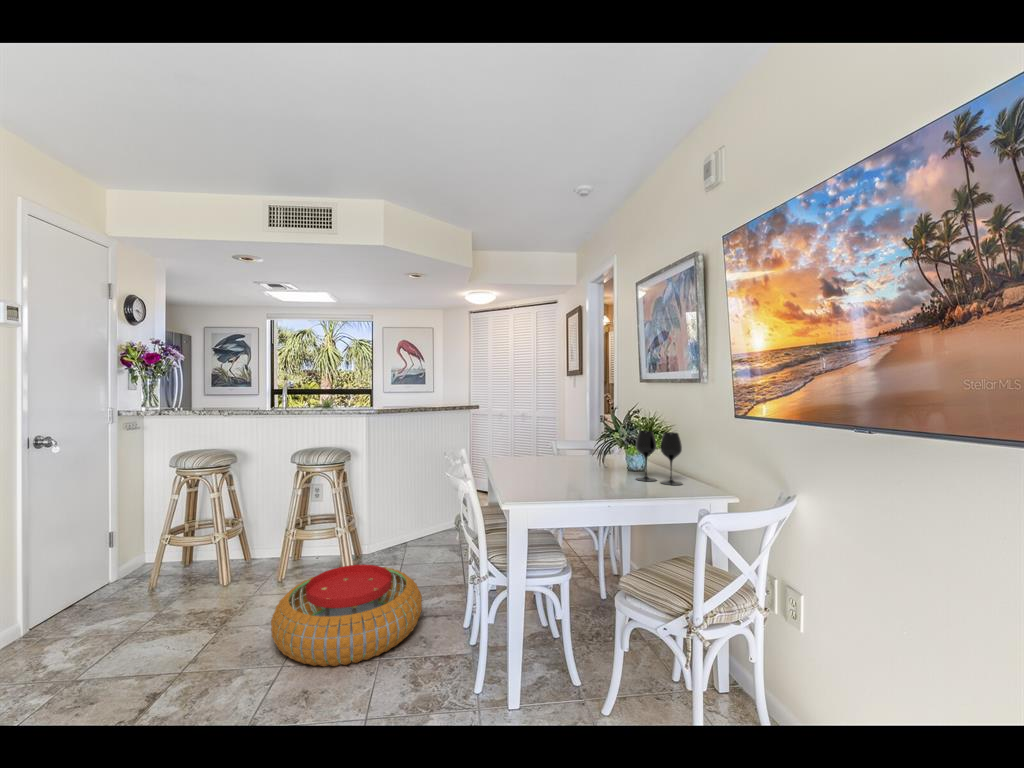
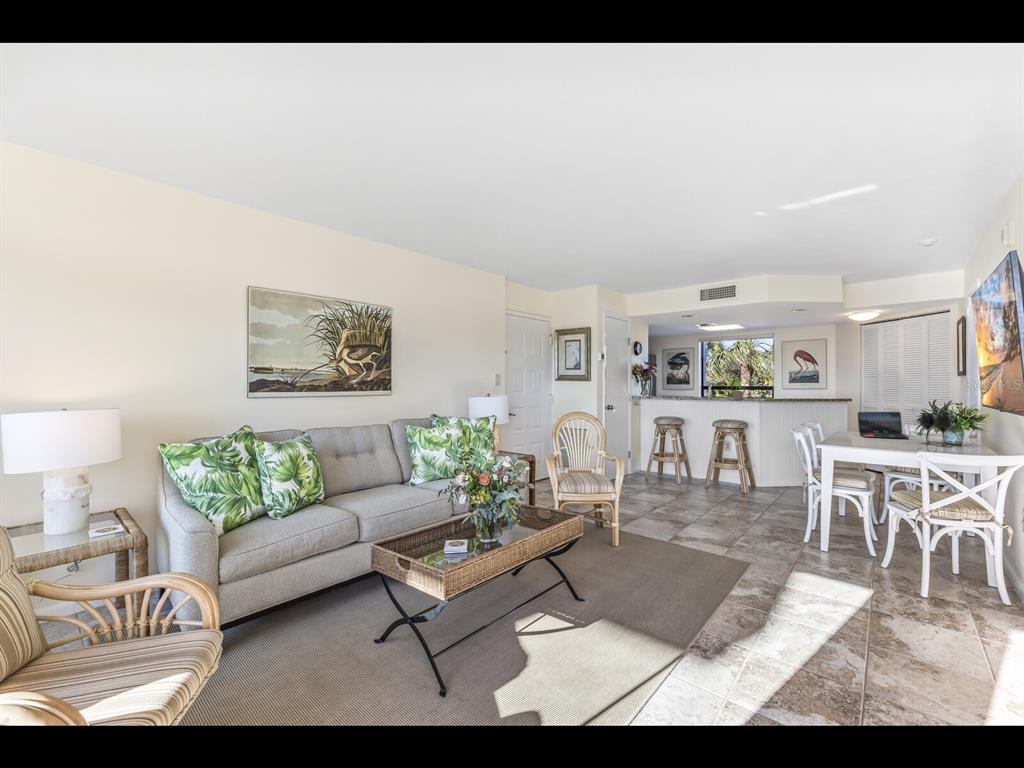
potted plant: none [311,372,357,412] -> present [731,377,749,400]
laptop: none [537,427,607,474] -> present [858,412,908,439]
pouf: present [271,564,422,666] -> none [702,477,780,515]

